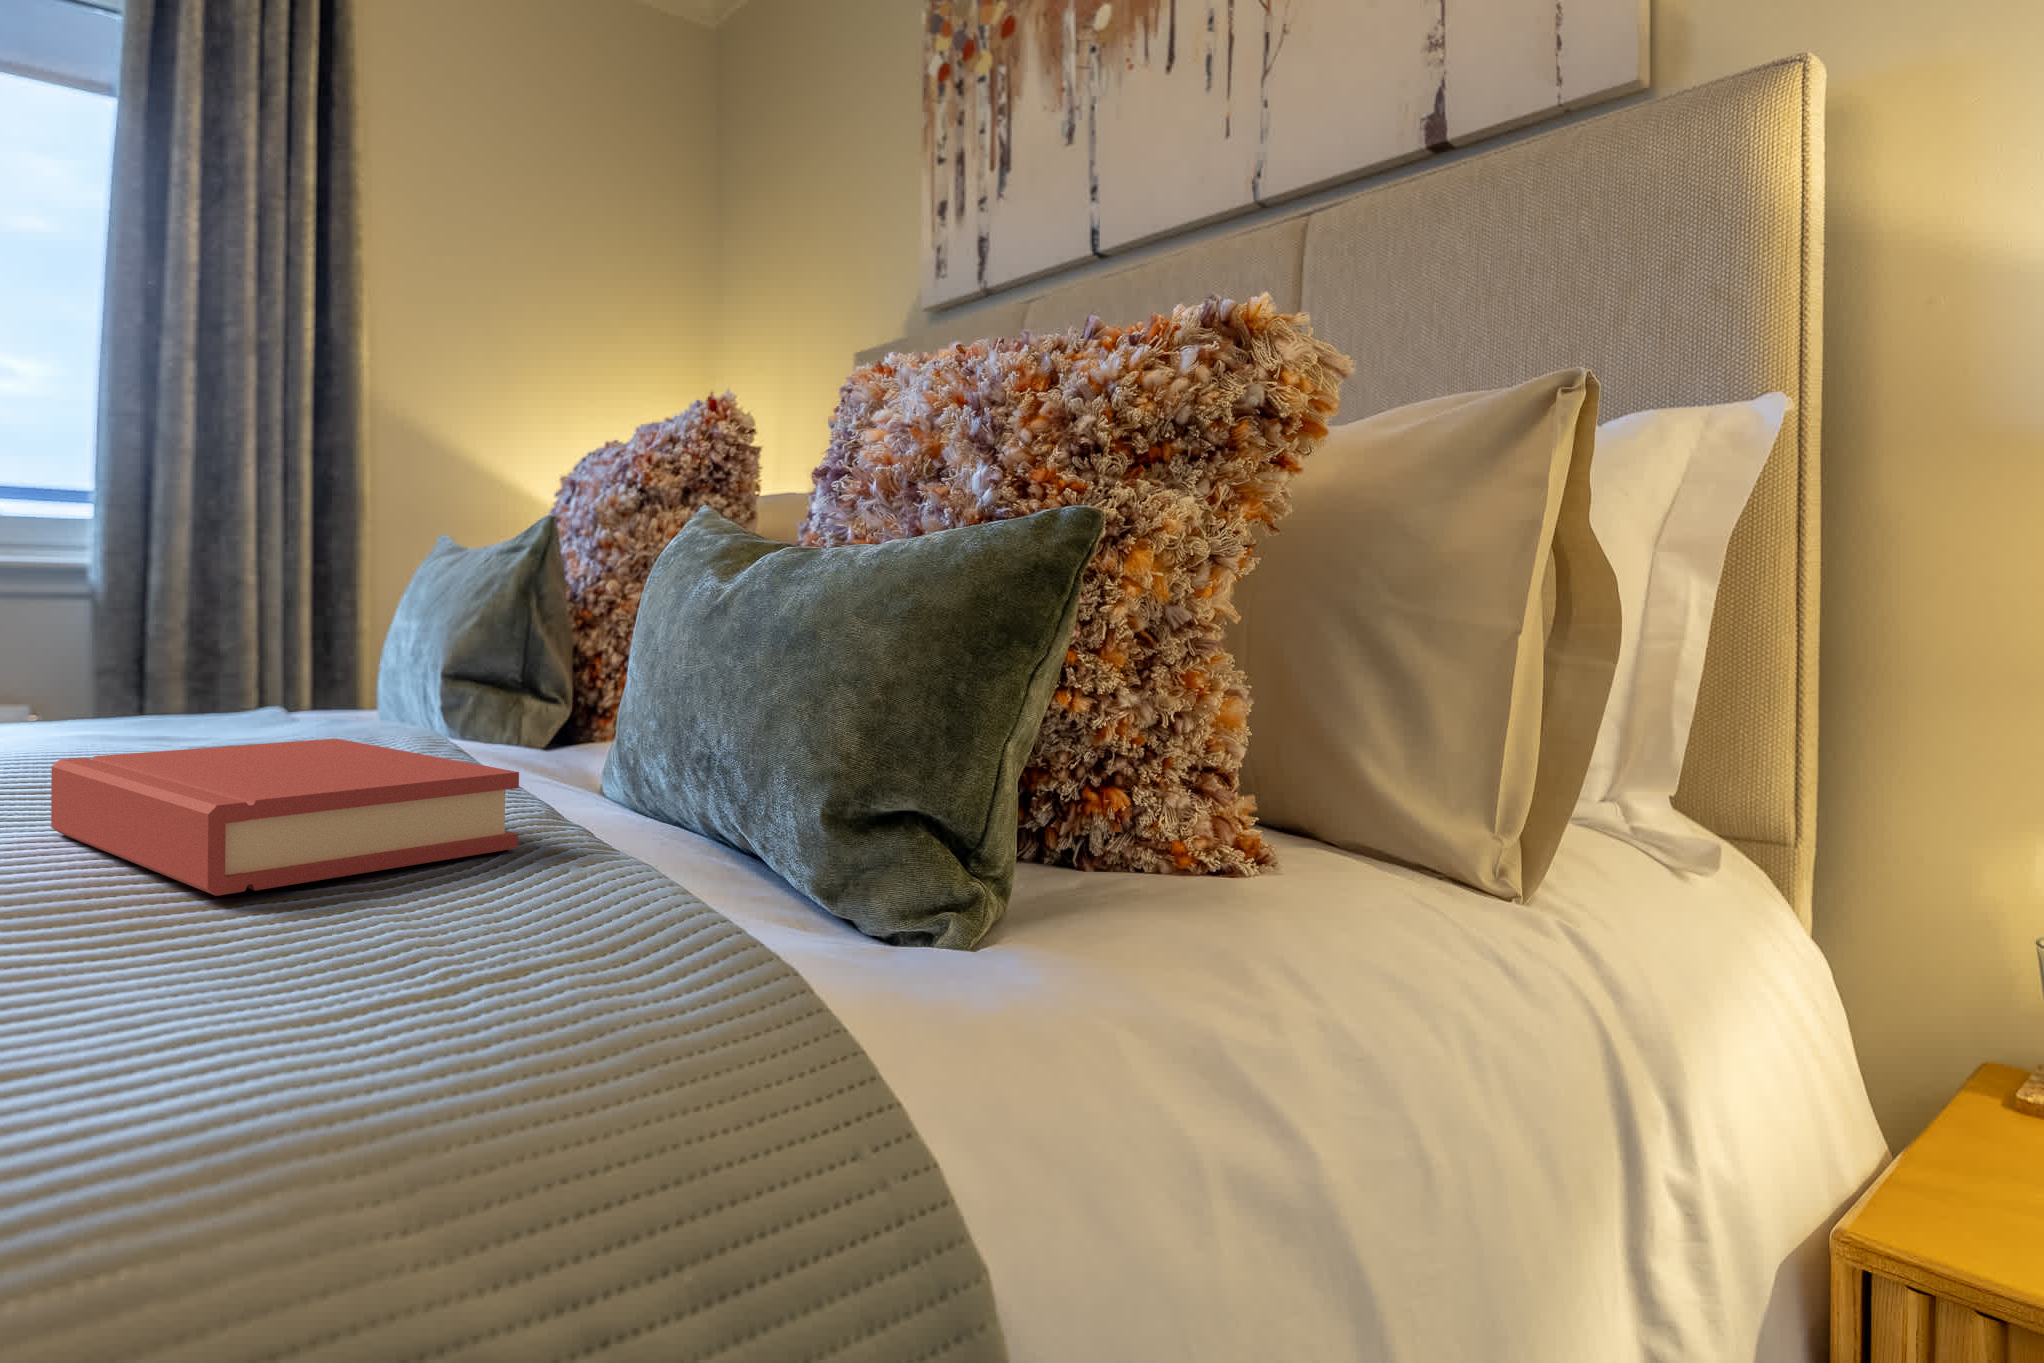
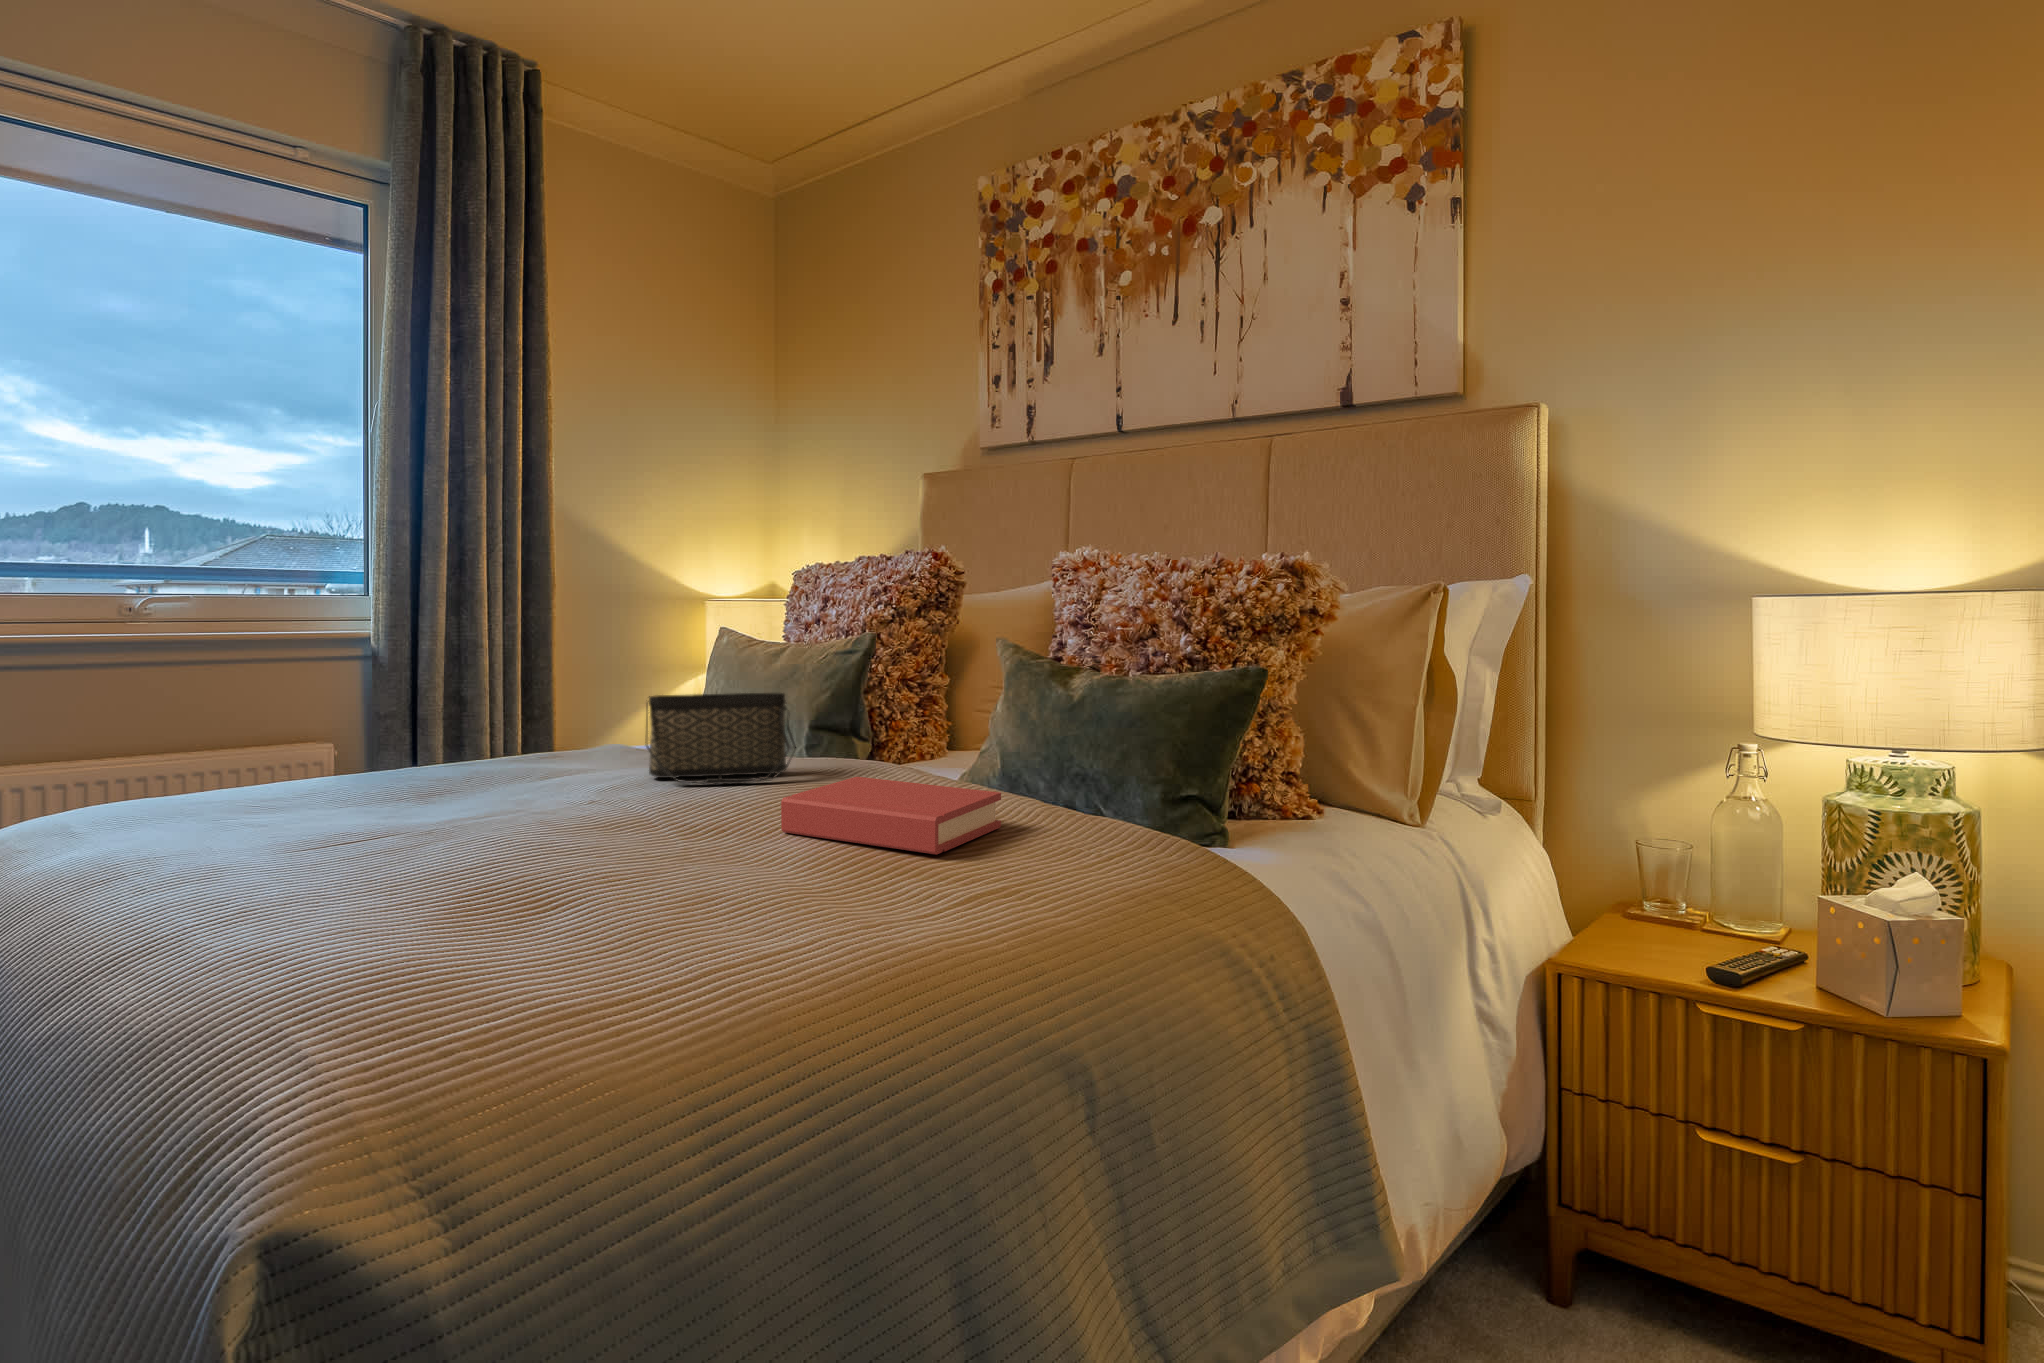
handbag: none [81,598,361,755] -> present [645,693,796,784]

